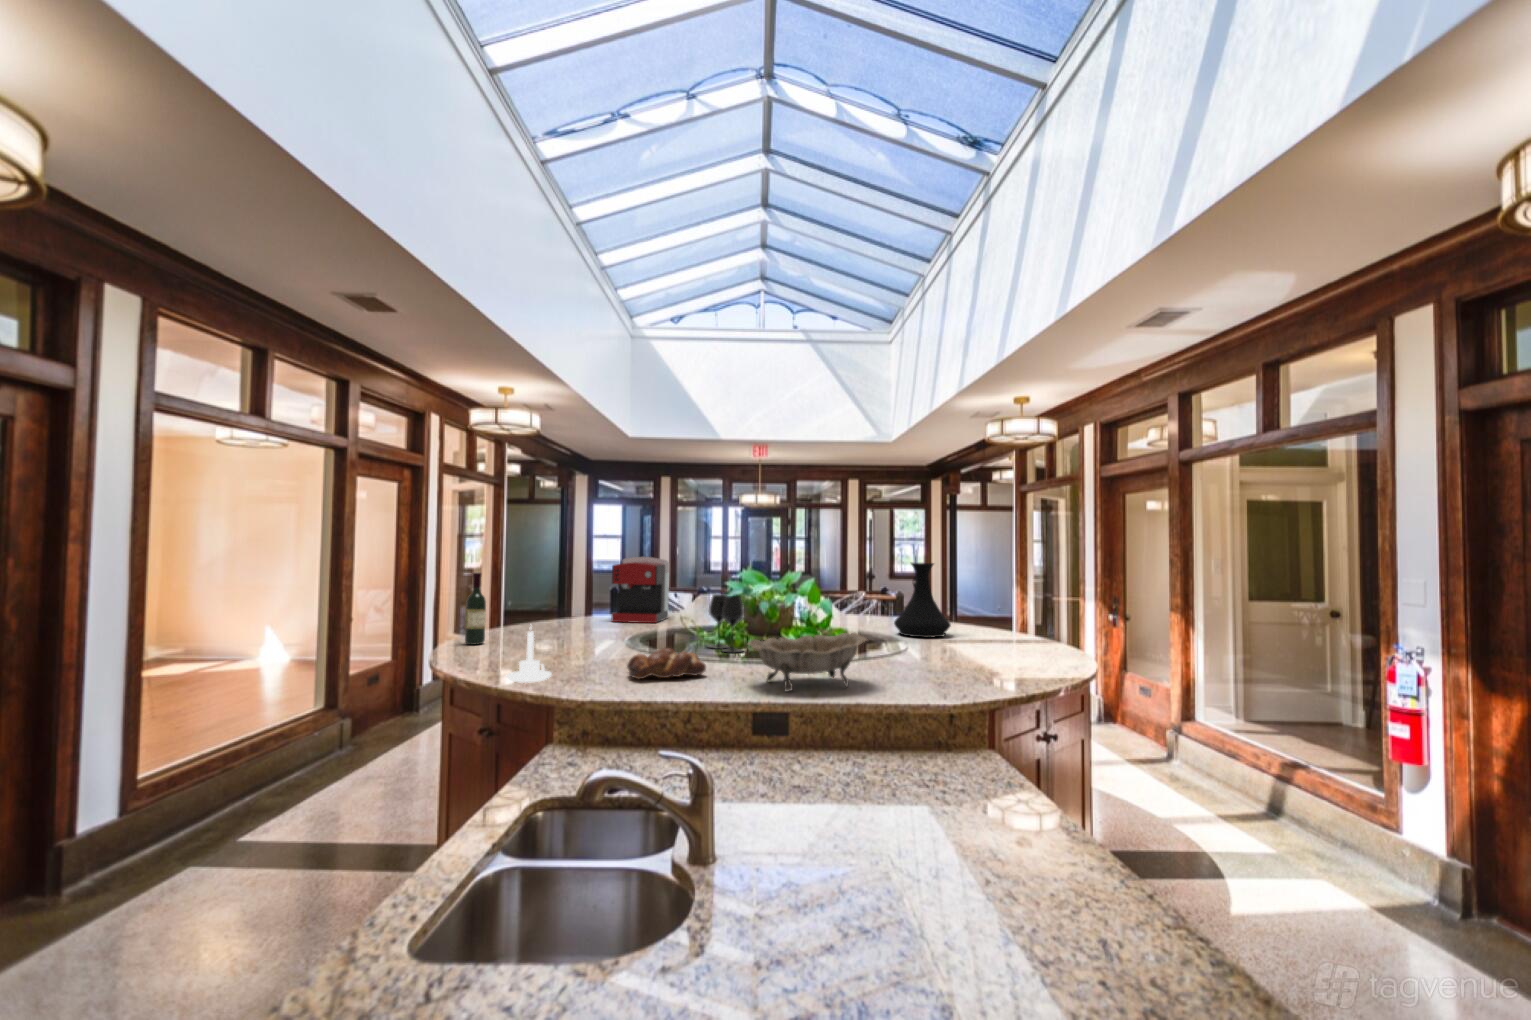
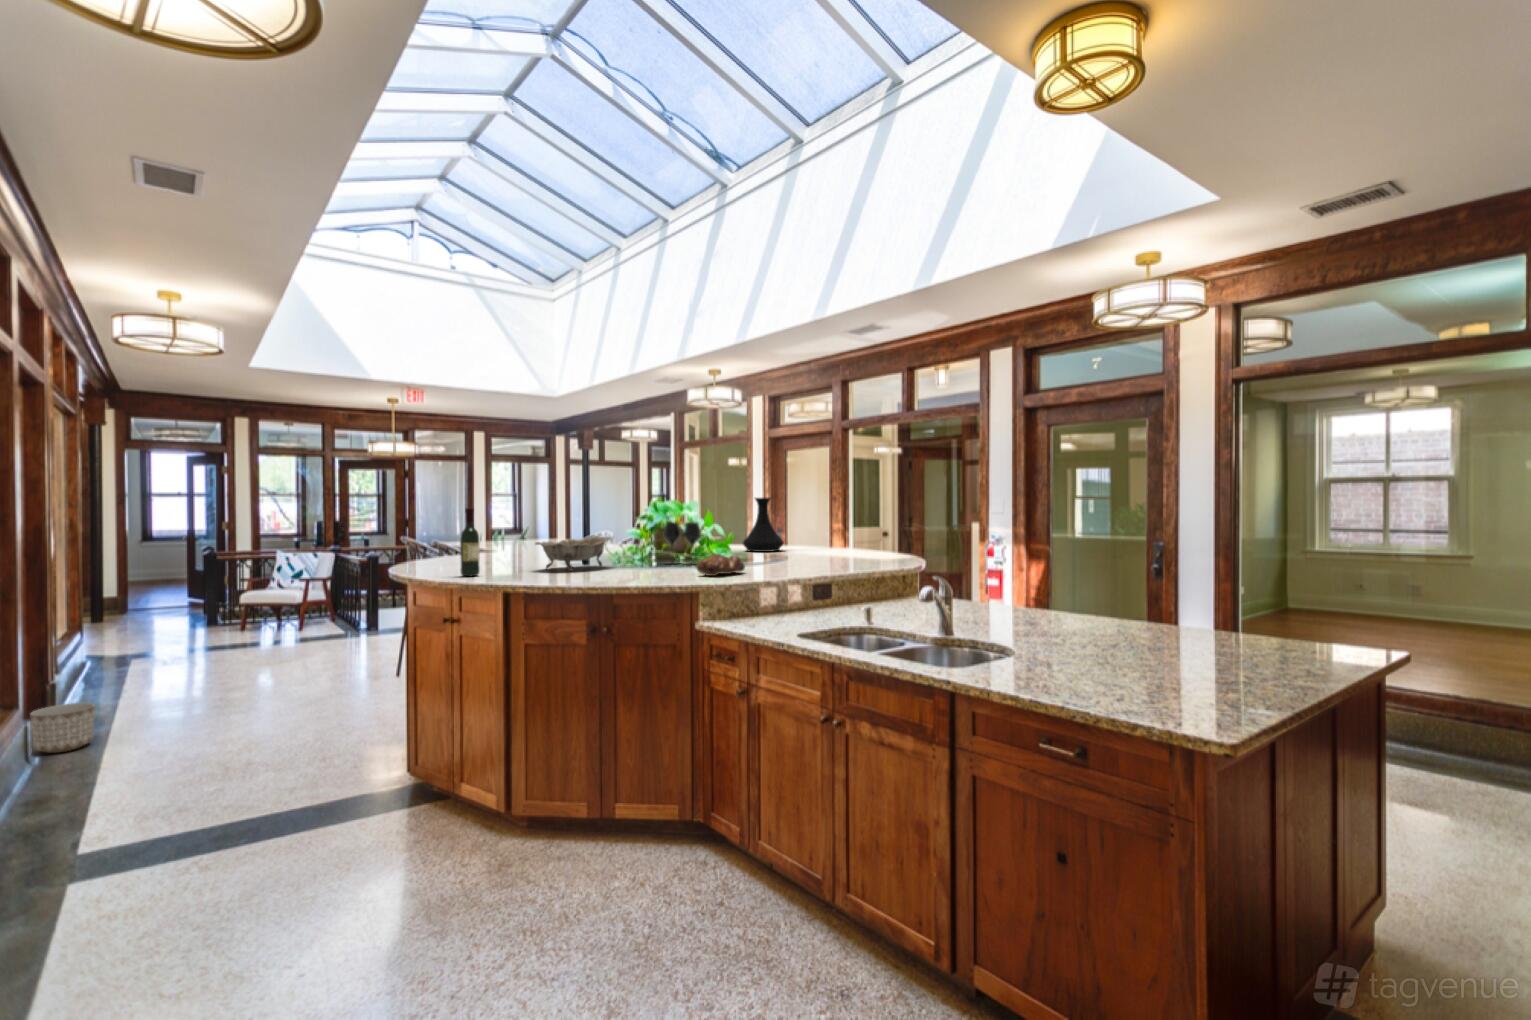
coffee maker: present [611,557,669,623] -> none [489,498,544,560]
candle holder: present [506,627,552,683] -> none [629,538,664,583]
decorative bowl: present [748,633,868,691] -> present [535,536,612,571]
planter: none [360,704,401,741] -> present [30,703,95,753]

